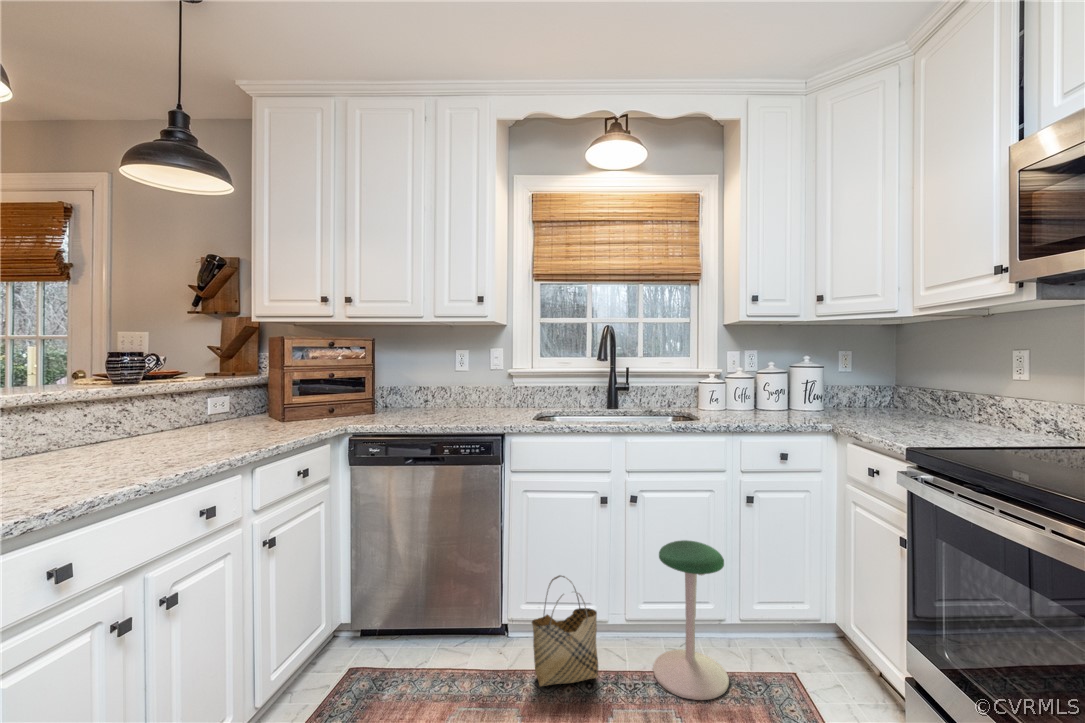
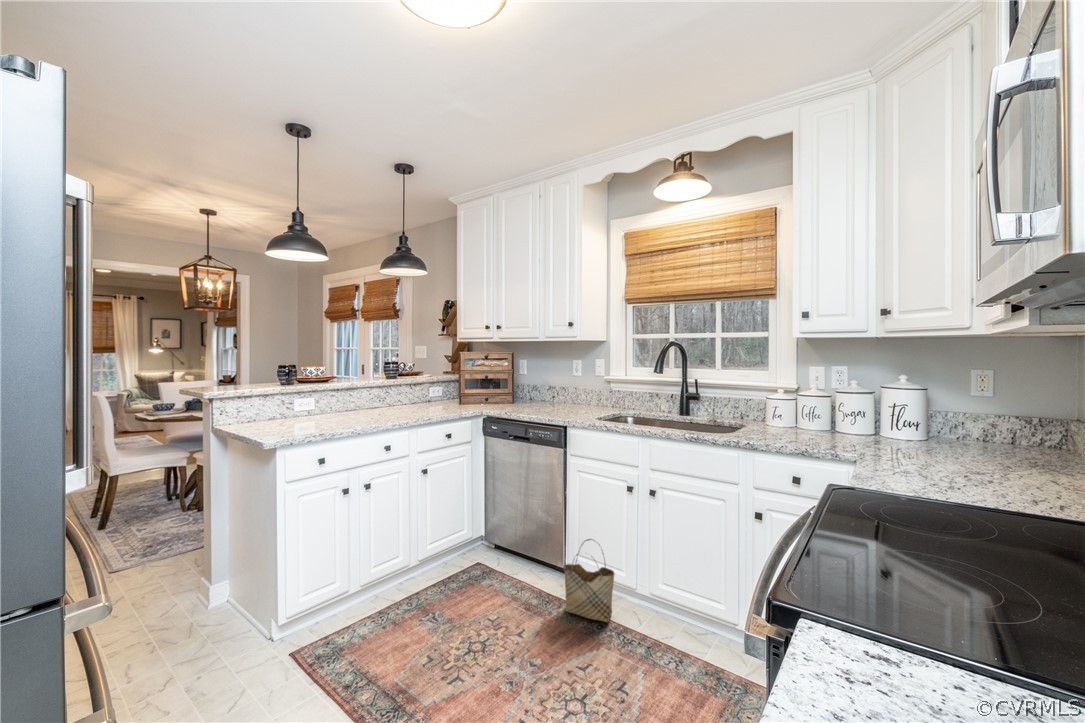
stool: present [653,540,729,700] -> none [653,538,720,680]

